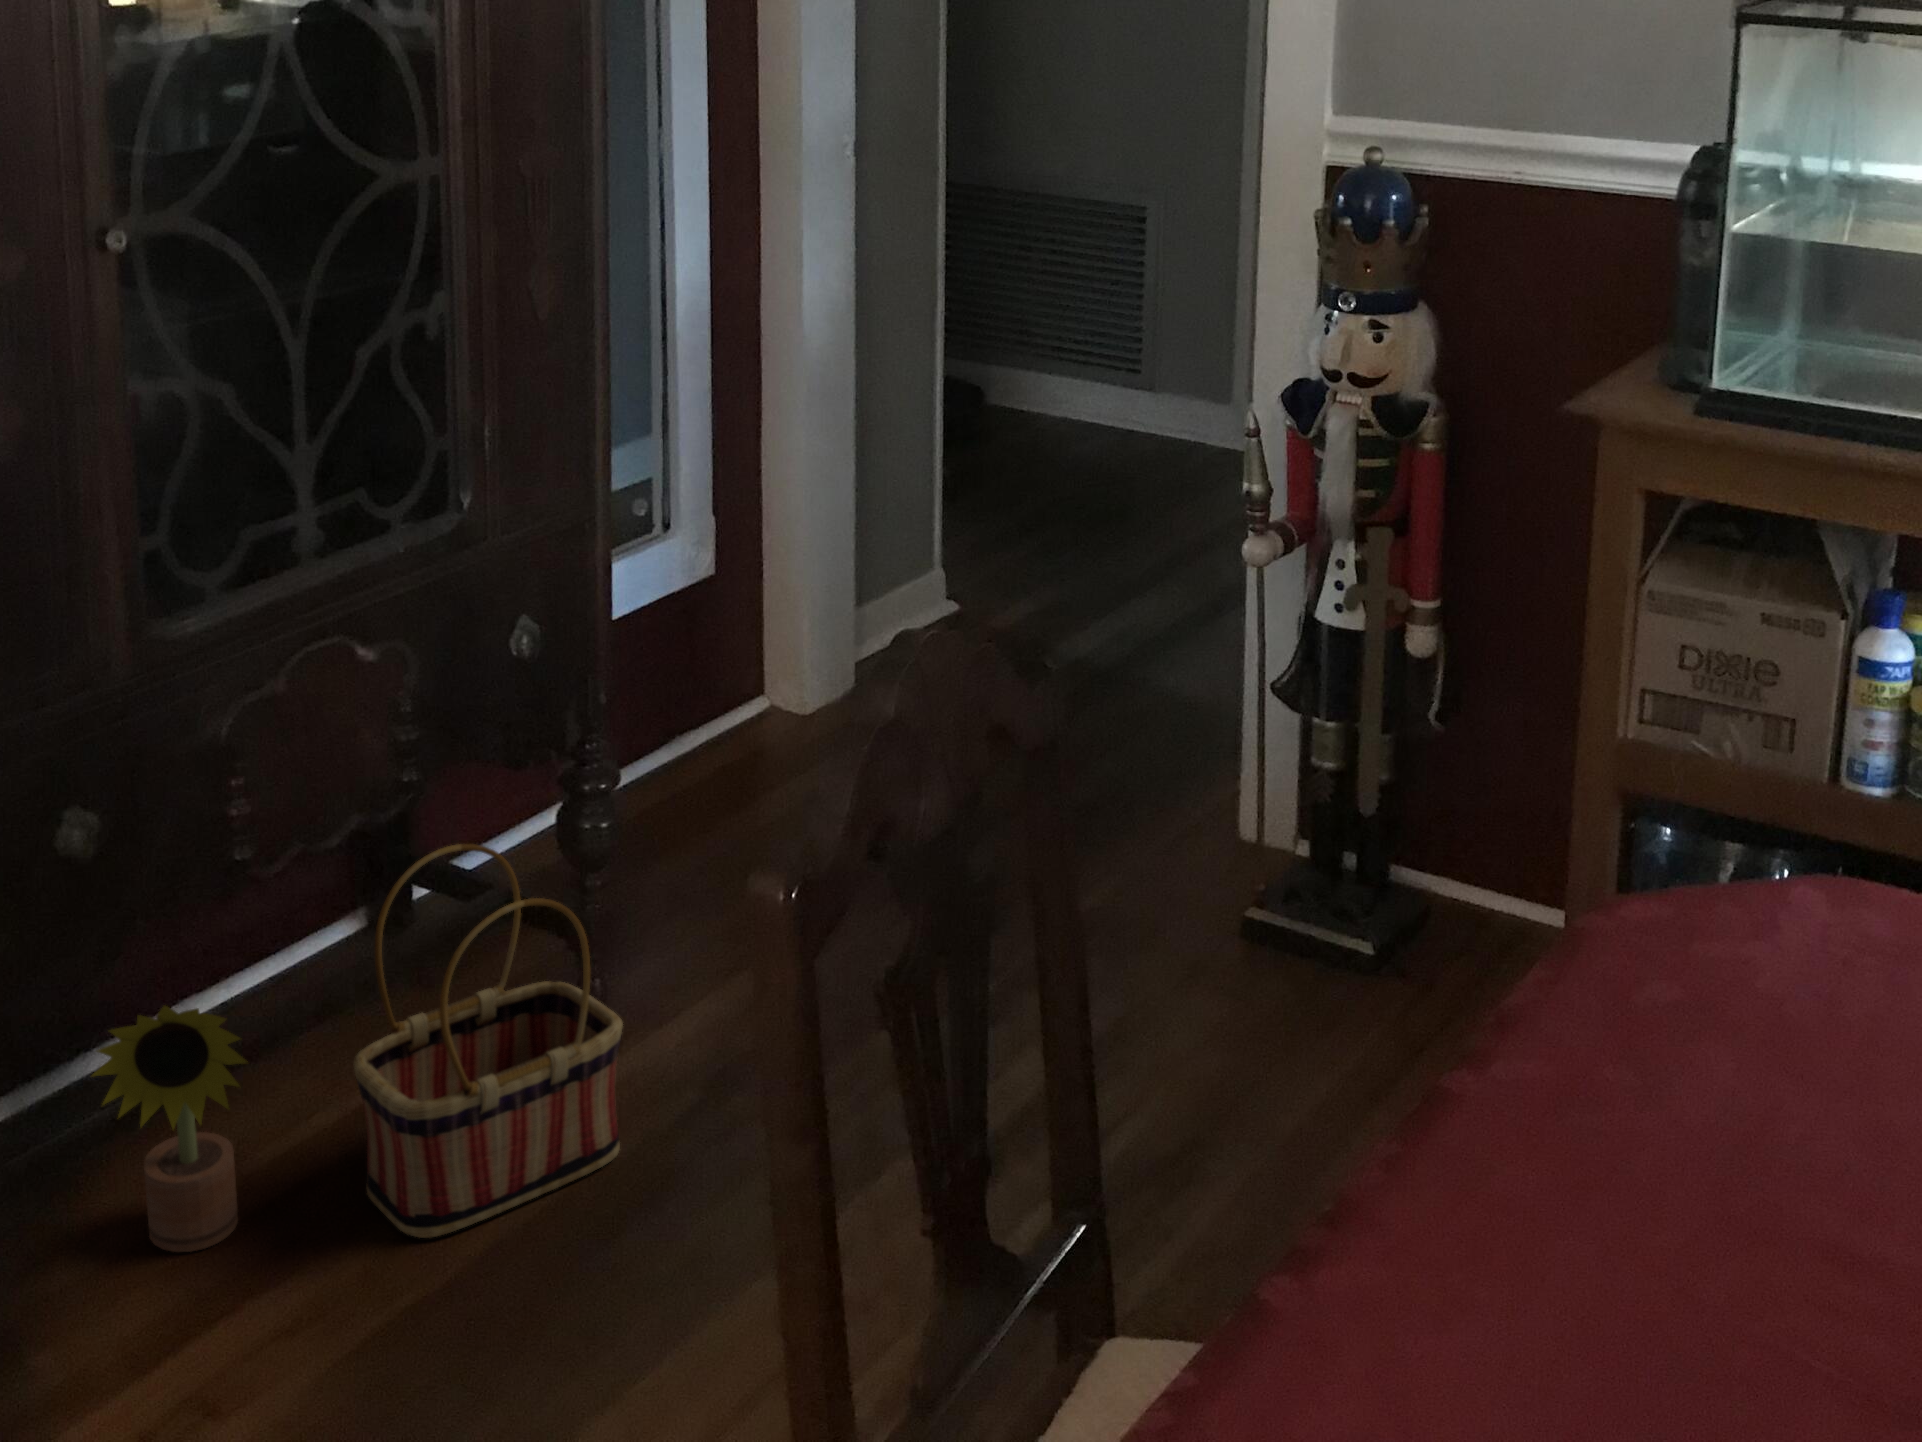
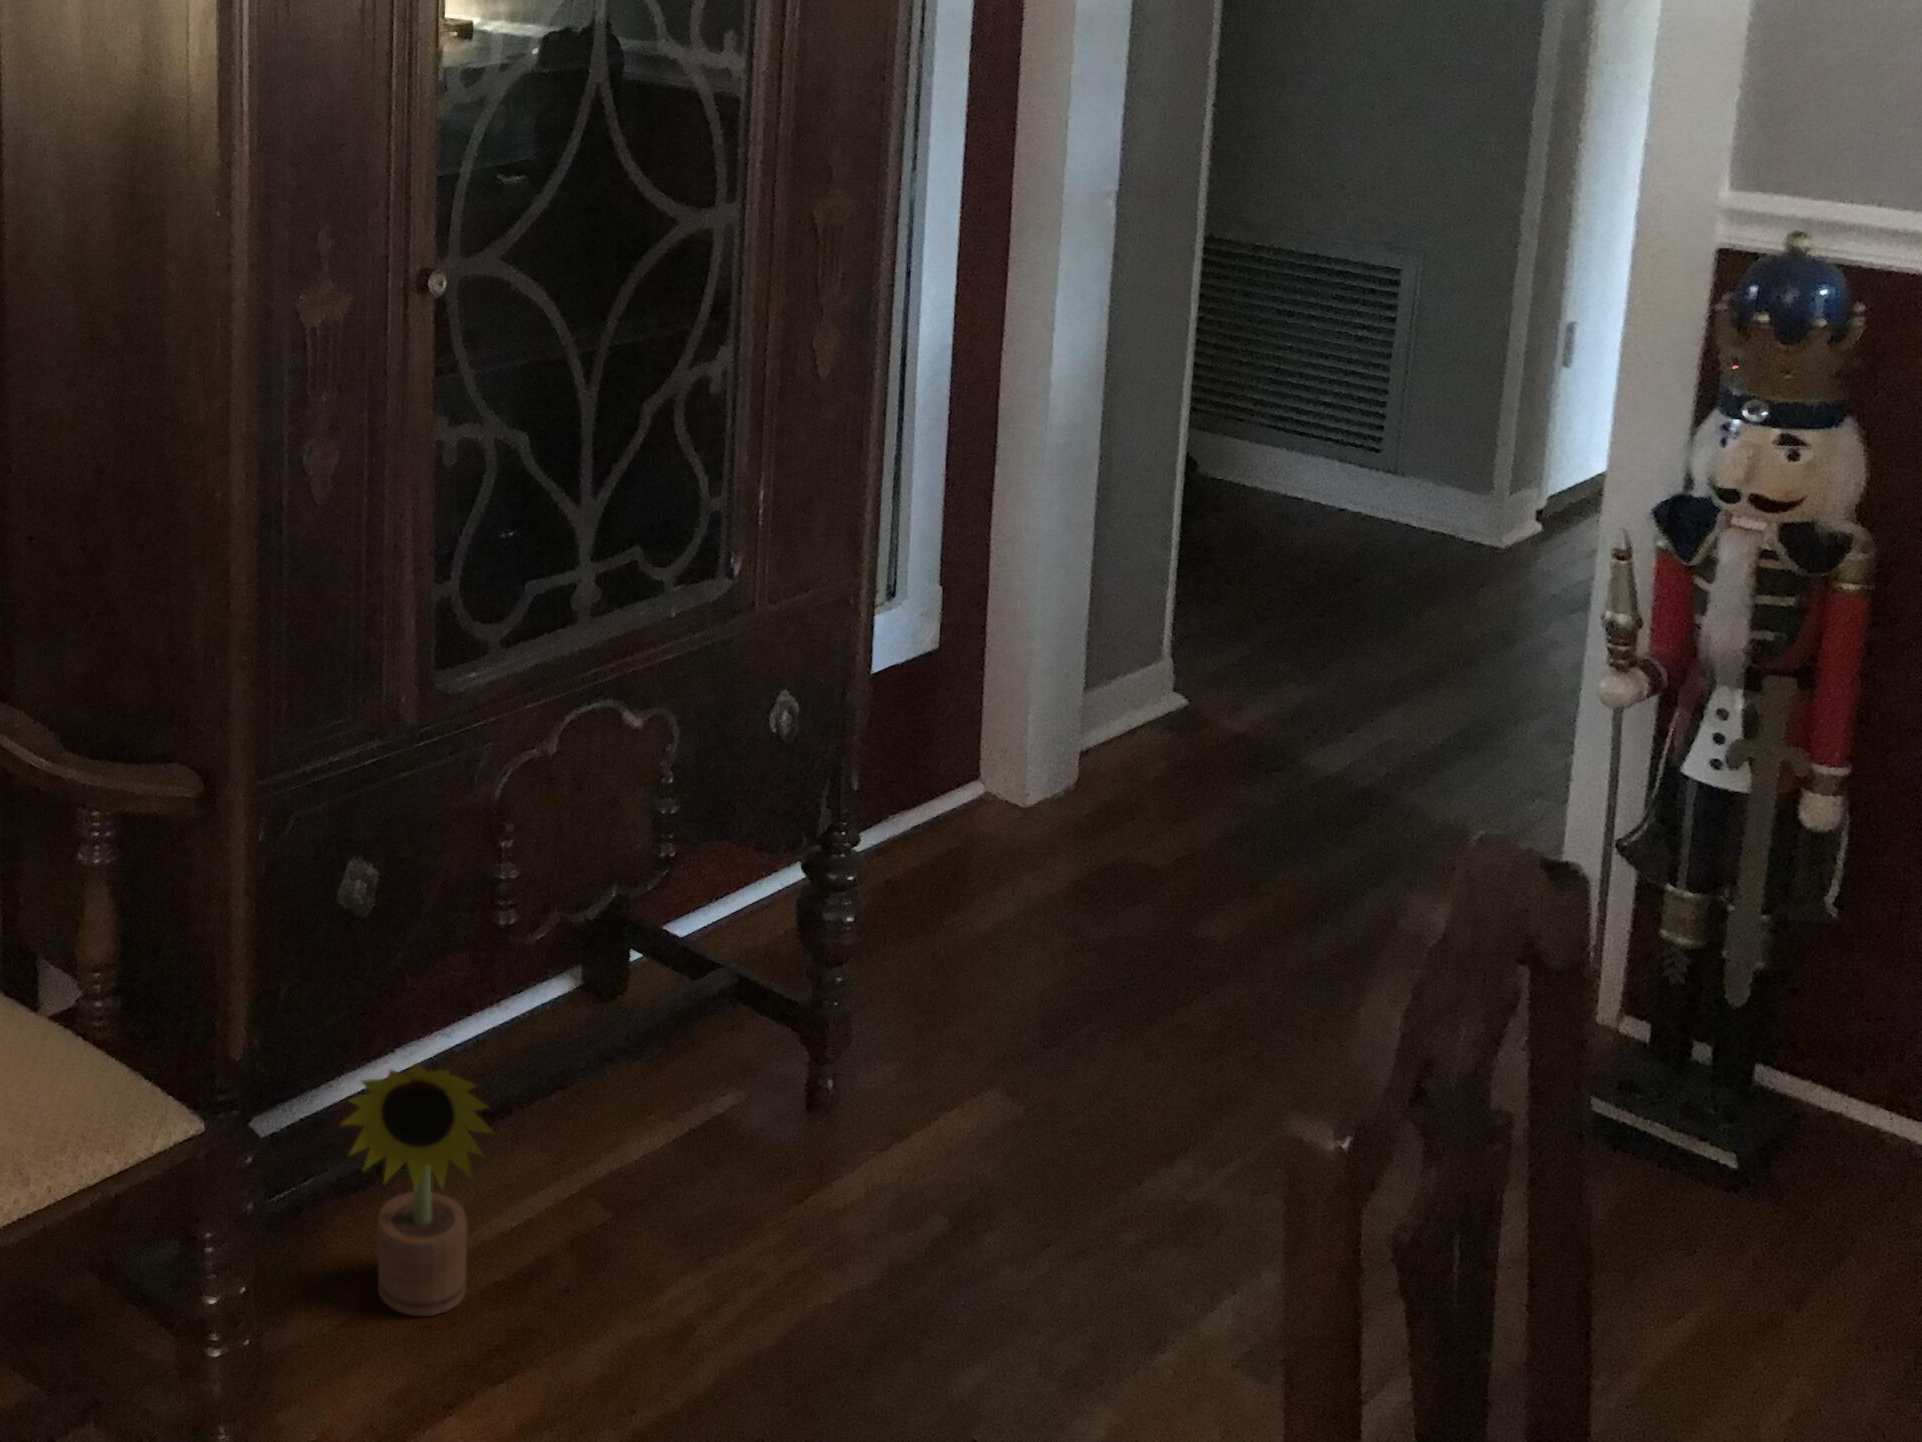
basket: present [353,844,623,1238] -> none [591,927,873,1343]

